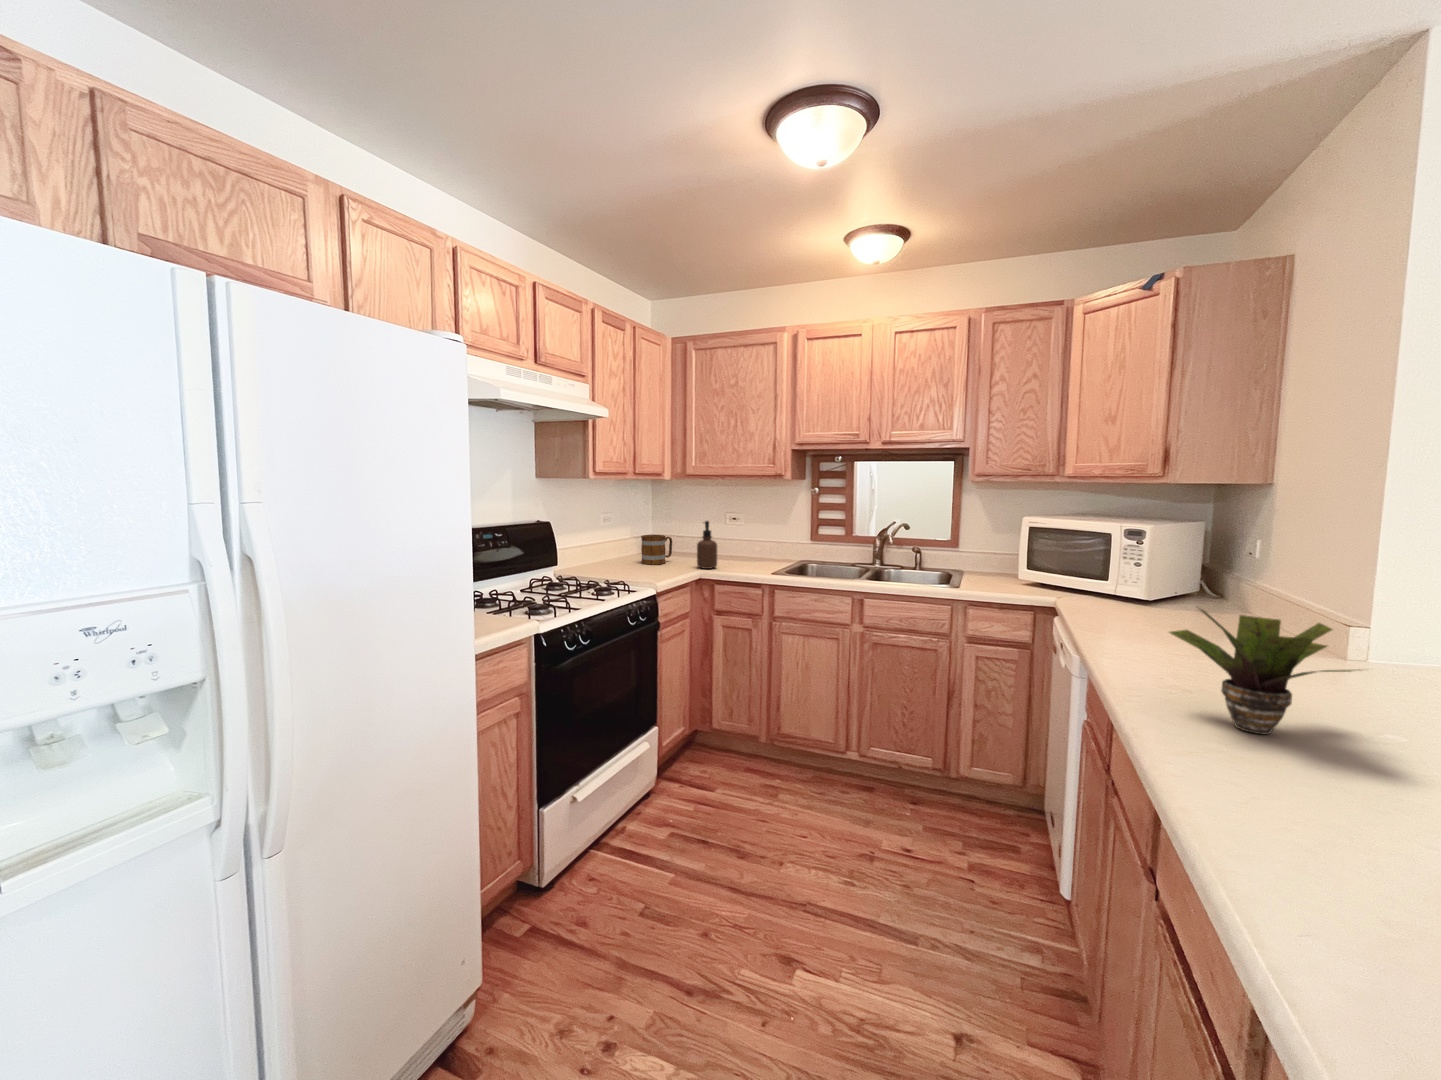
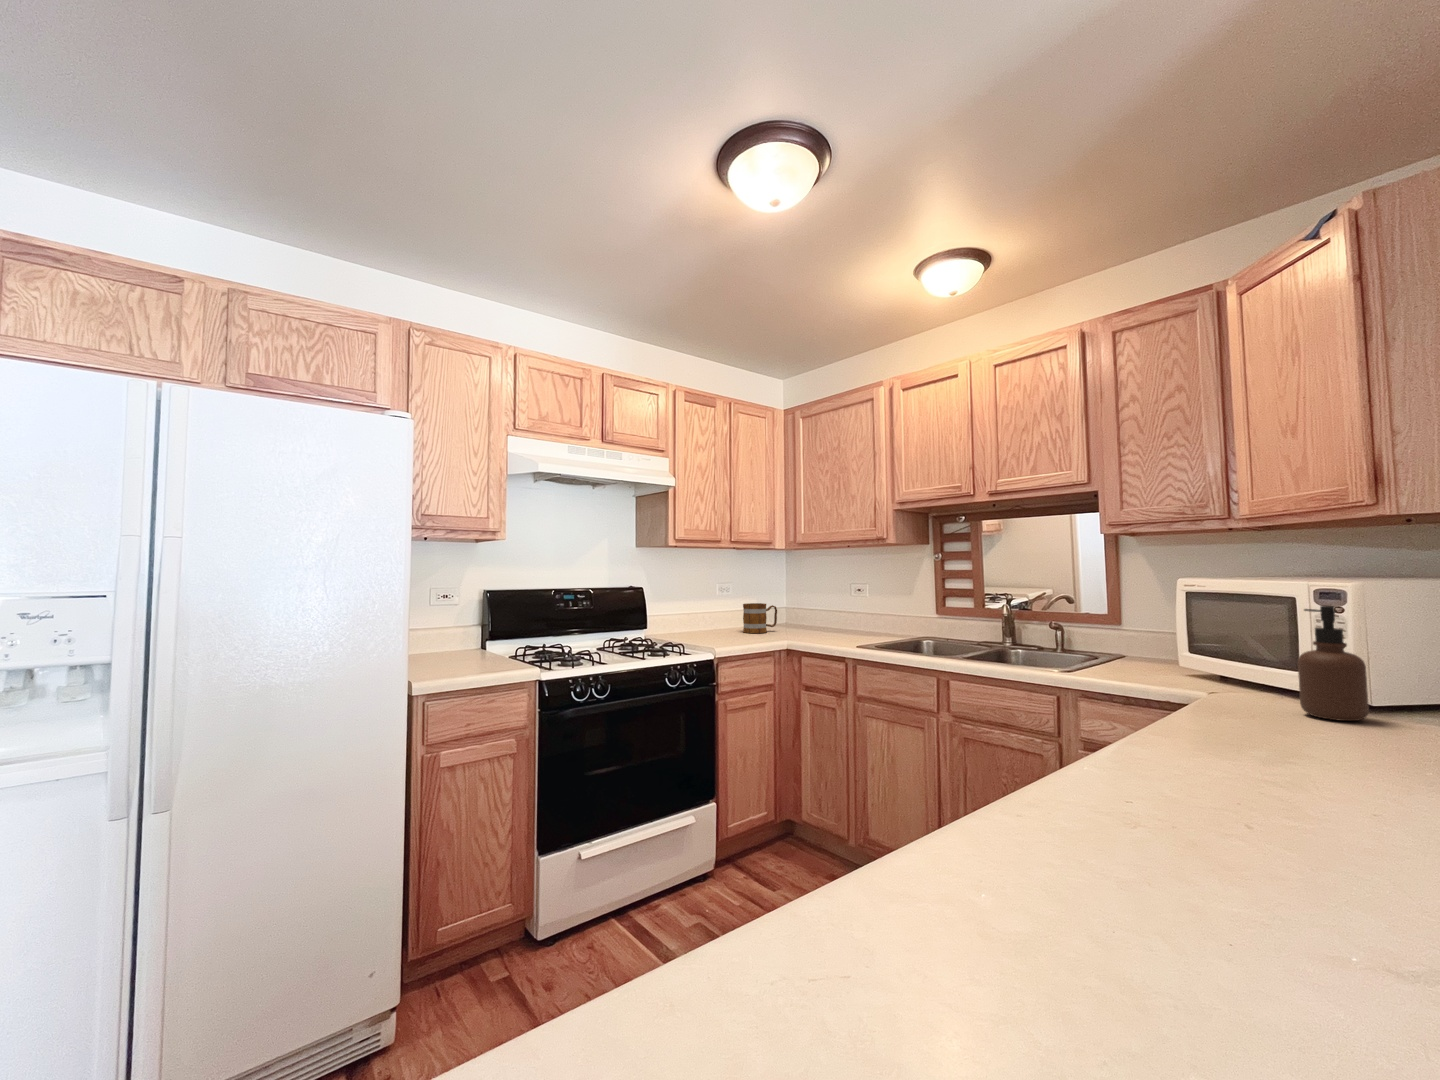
soap dispenser: present [697,521,717,569] -> present [1298,606,1369,721]
potted plant: present [1170,609,1360,734] -> none [1011,662,1284,896]

